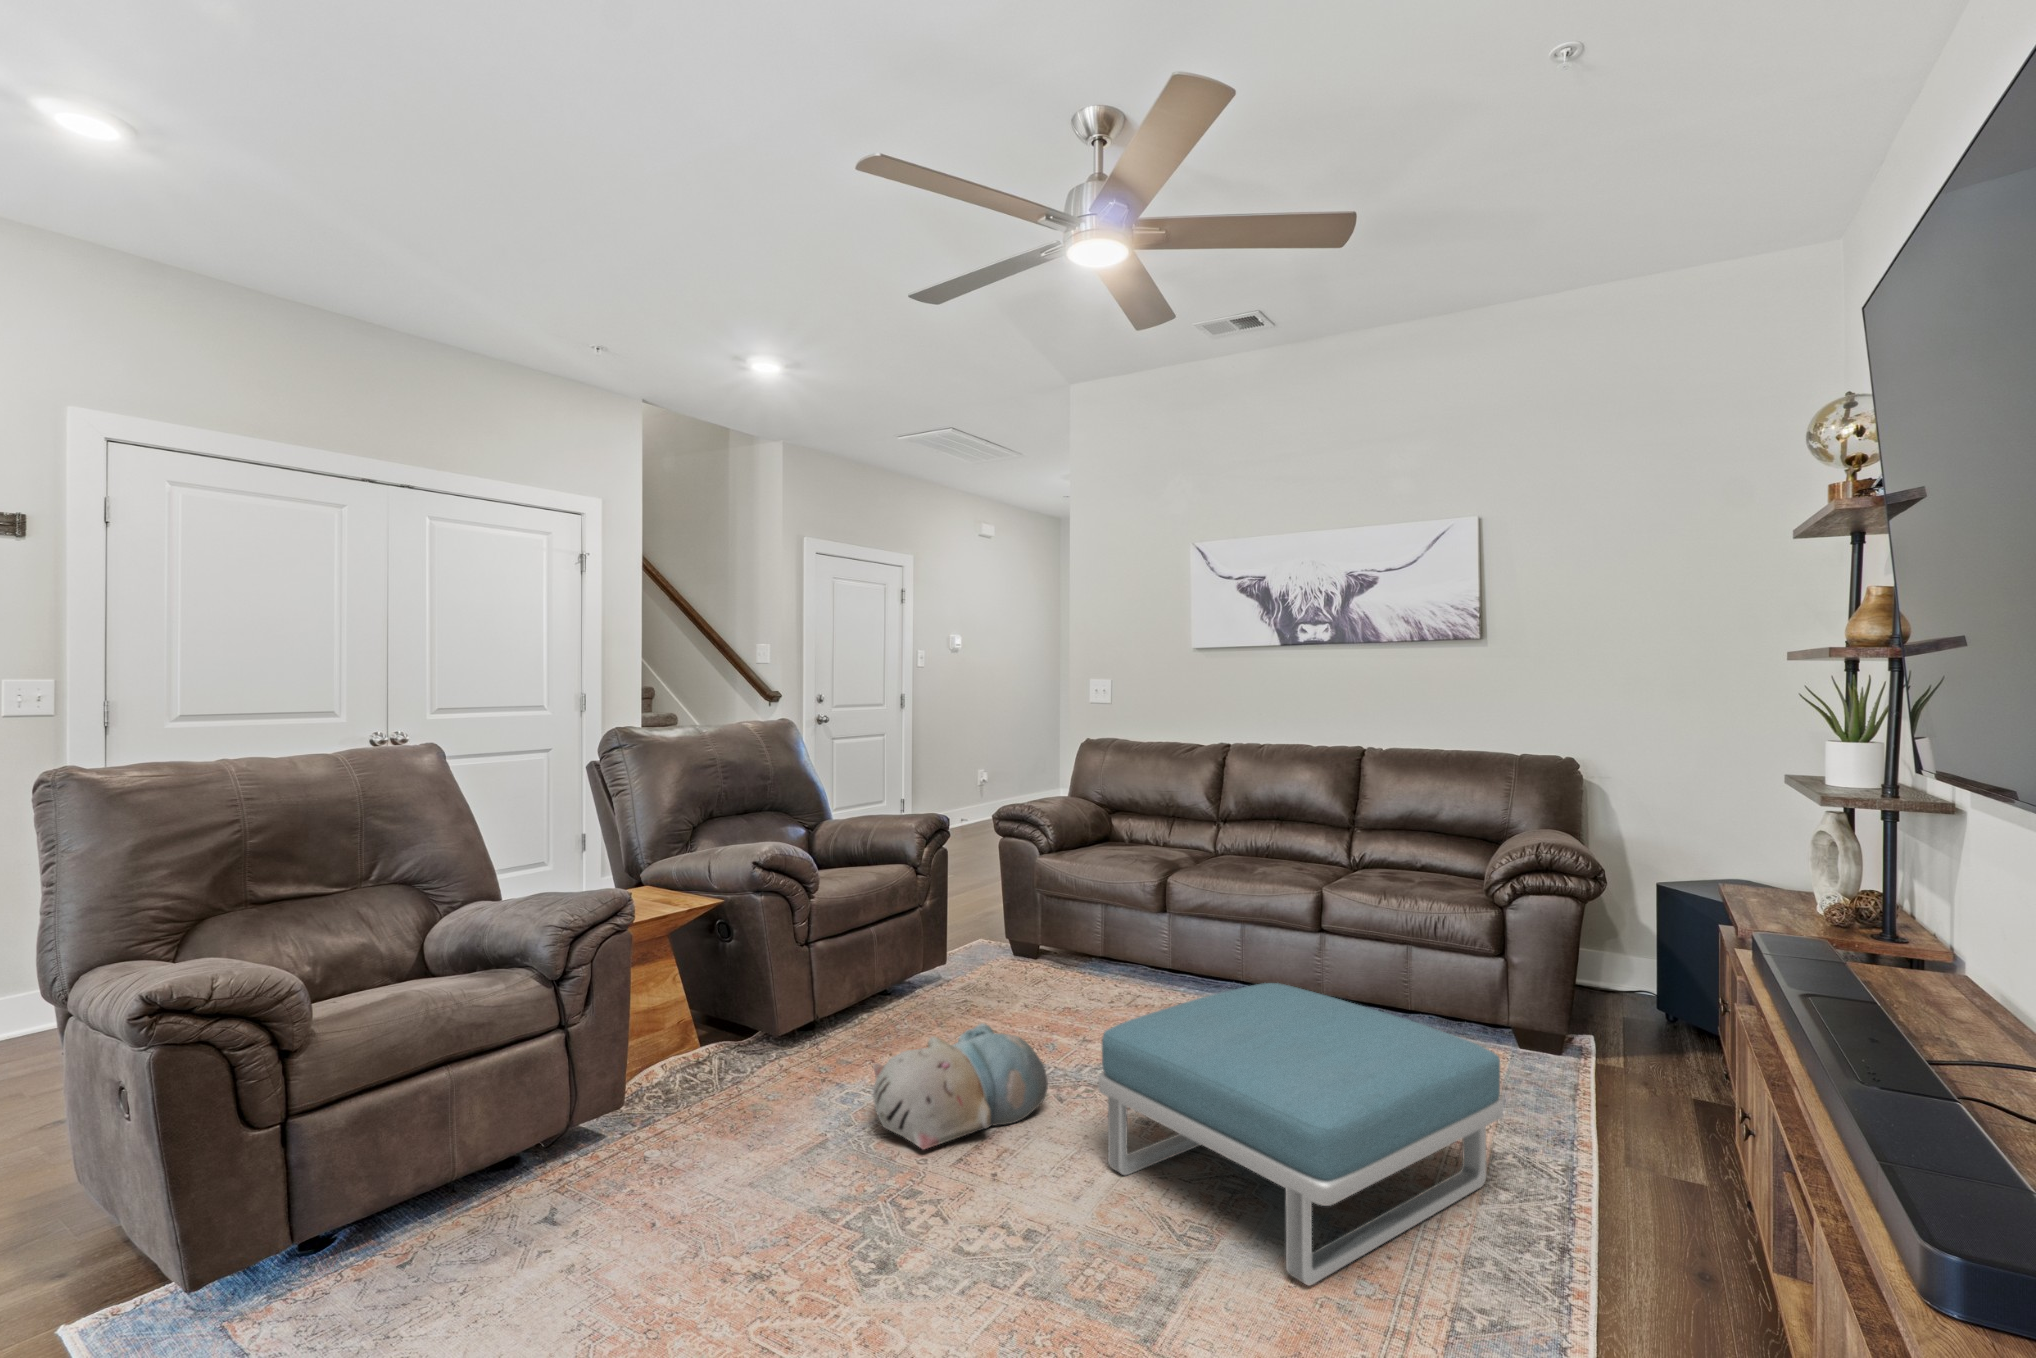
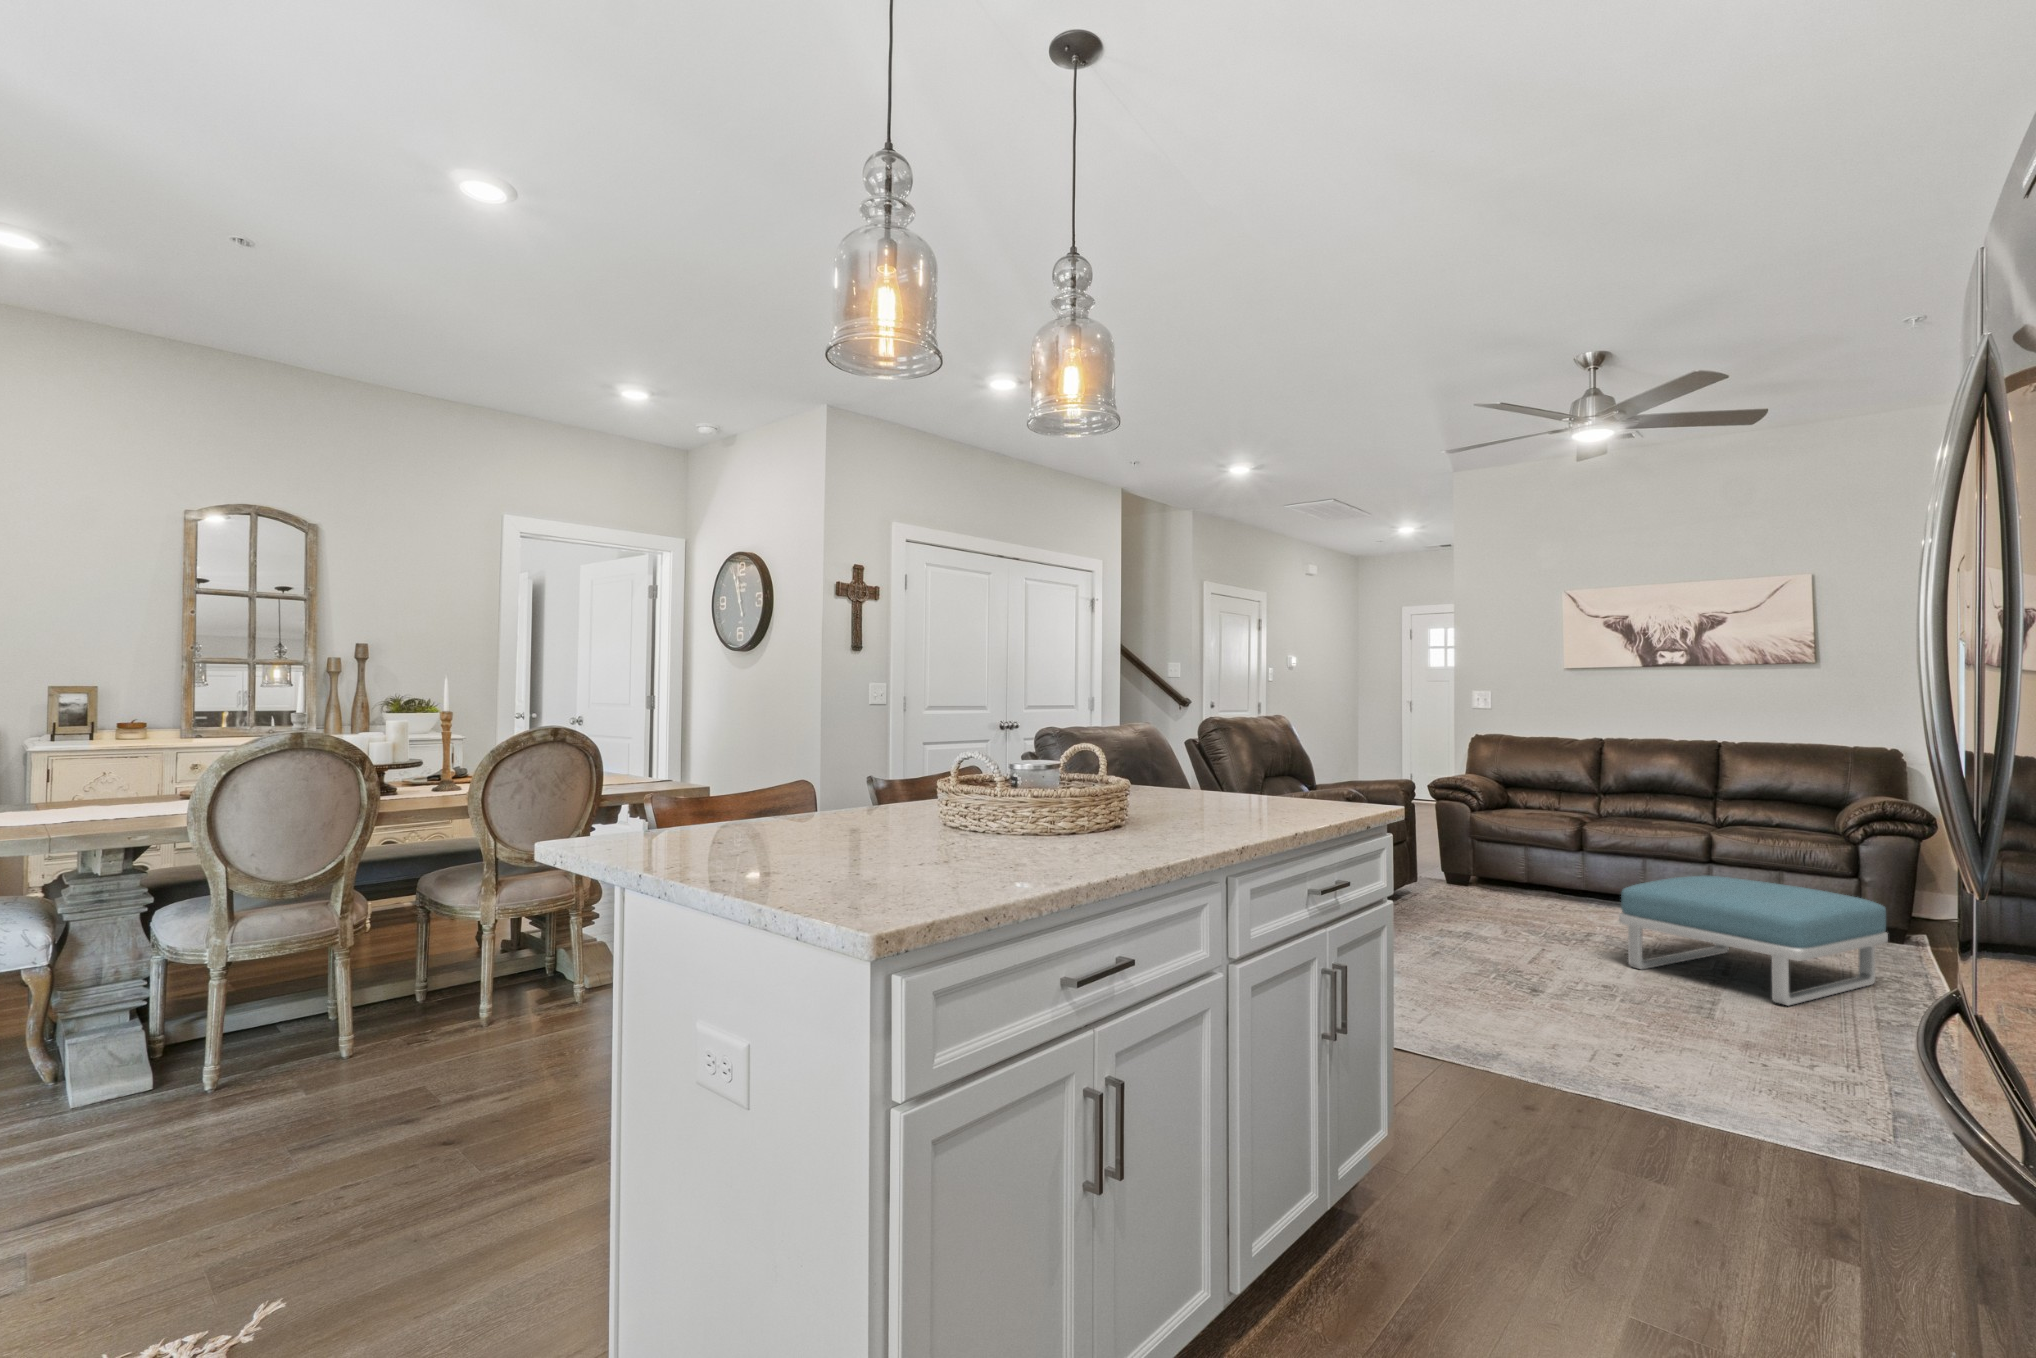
plush toy: present [873,1023,1048,1149] -> none [1459,896,1565,953]

